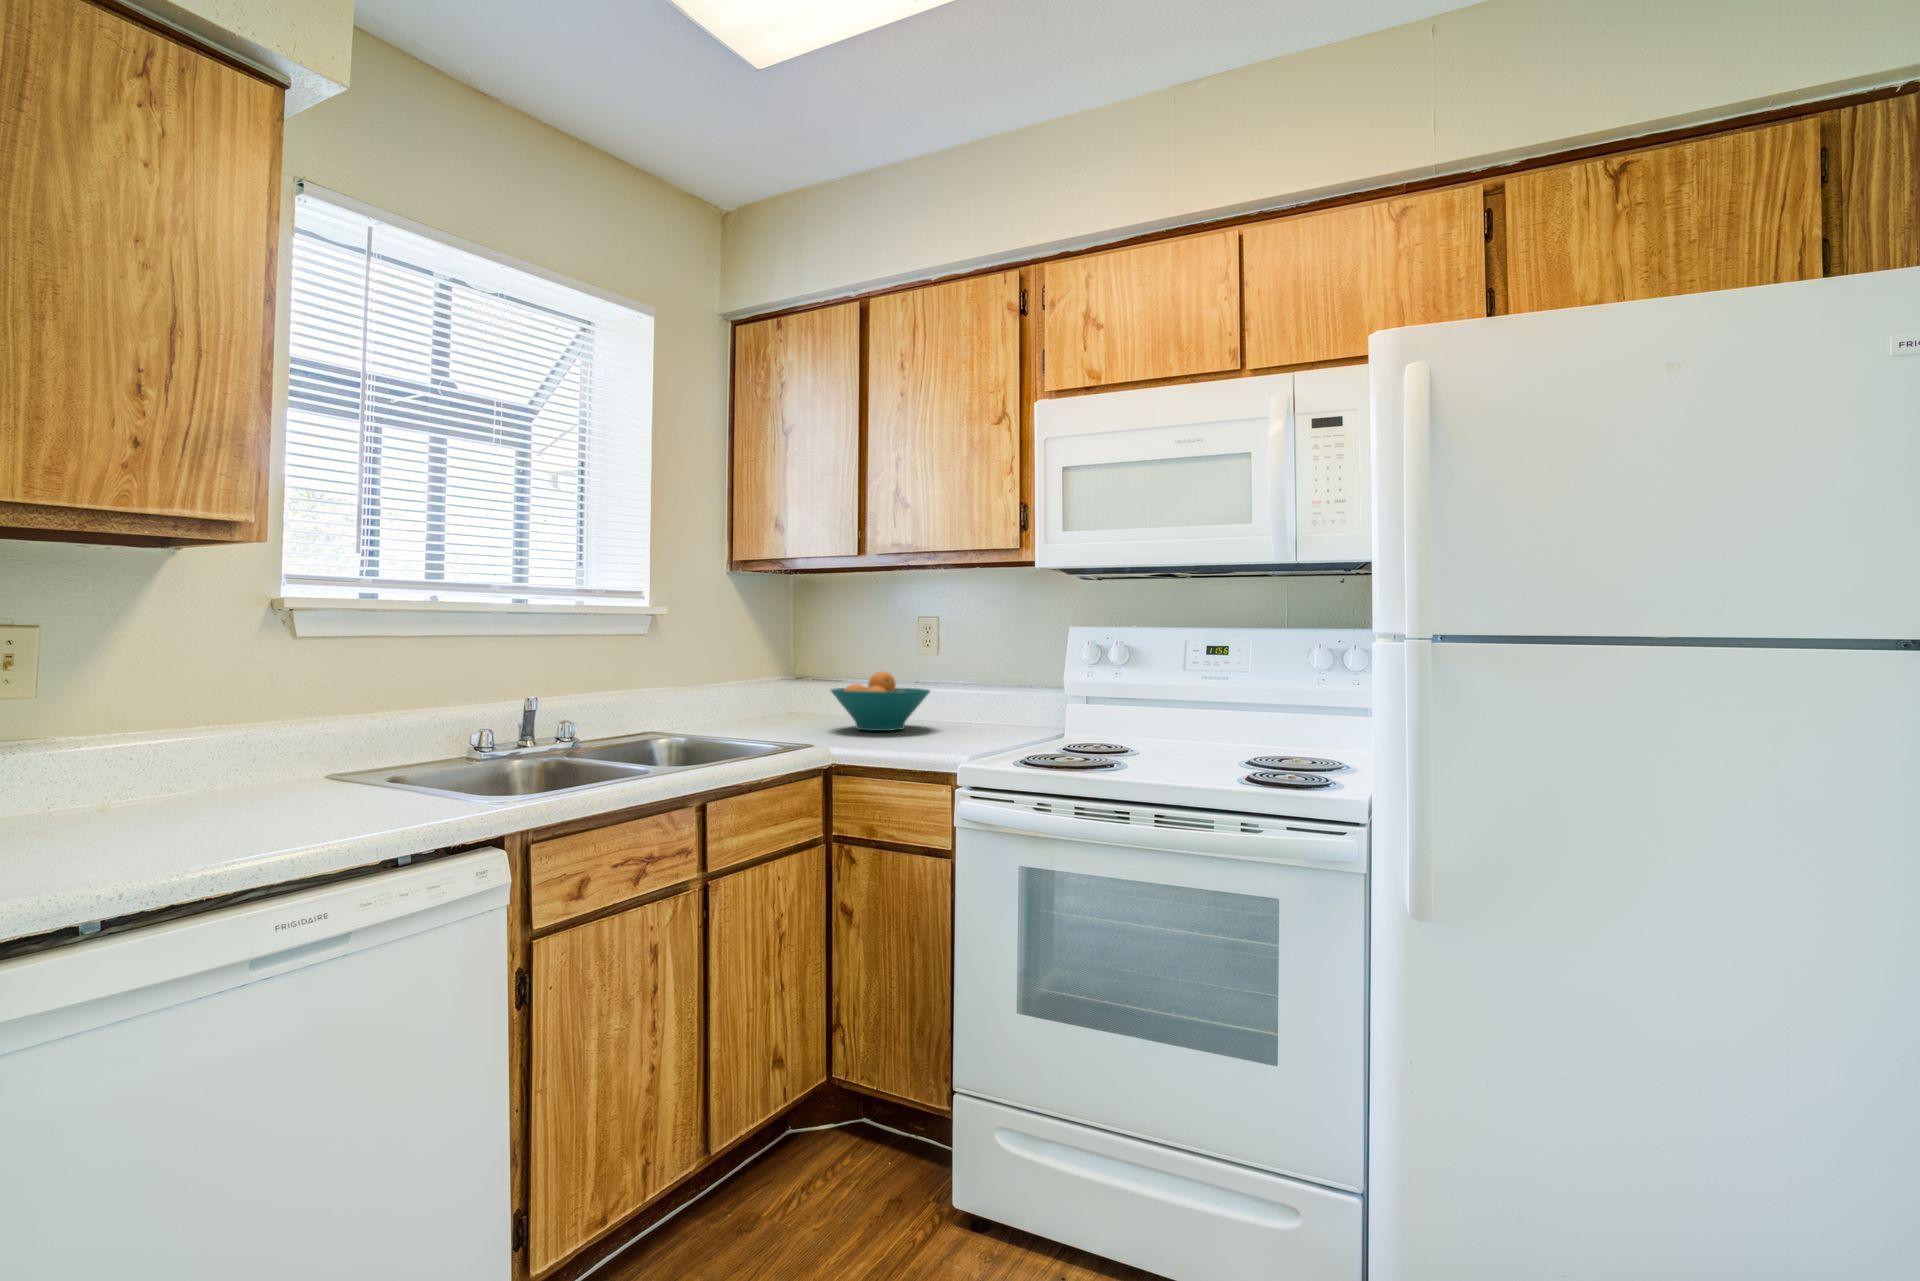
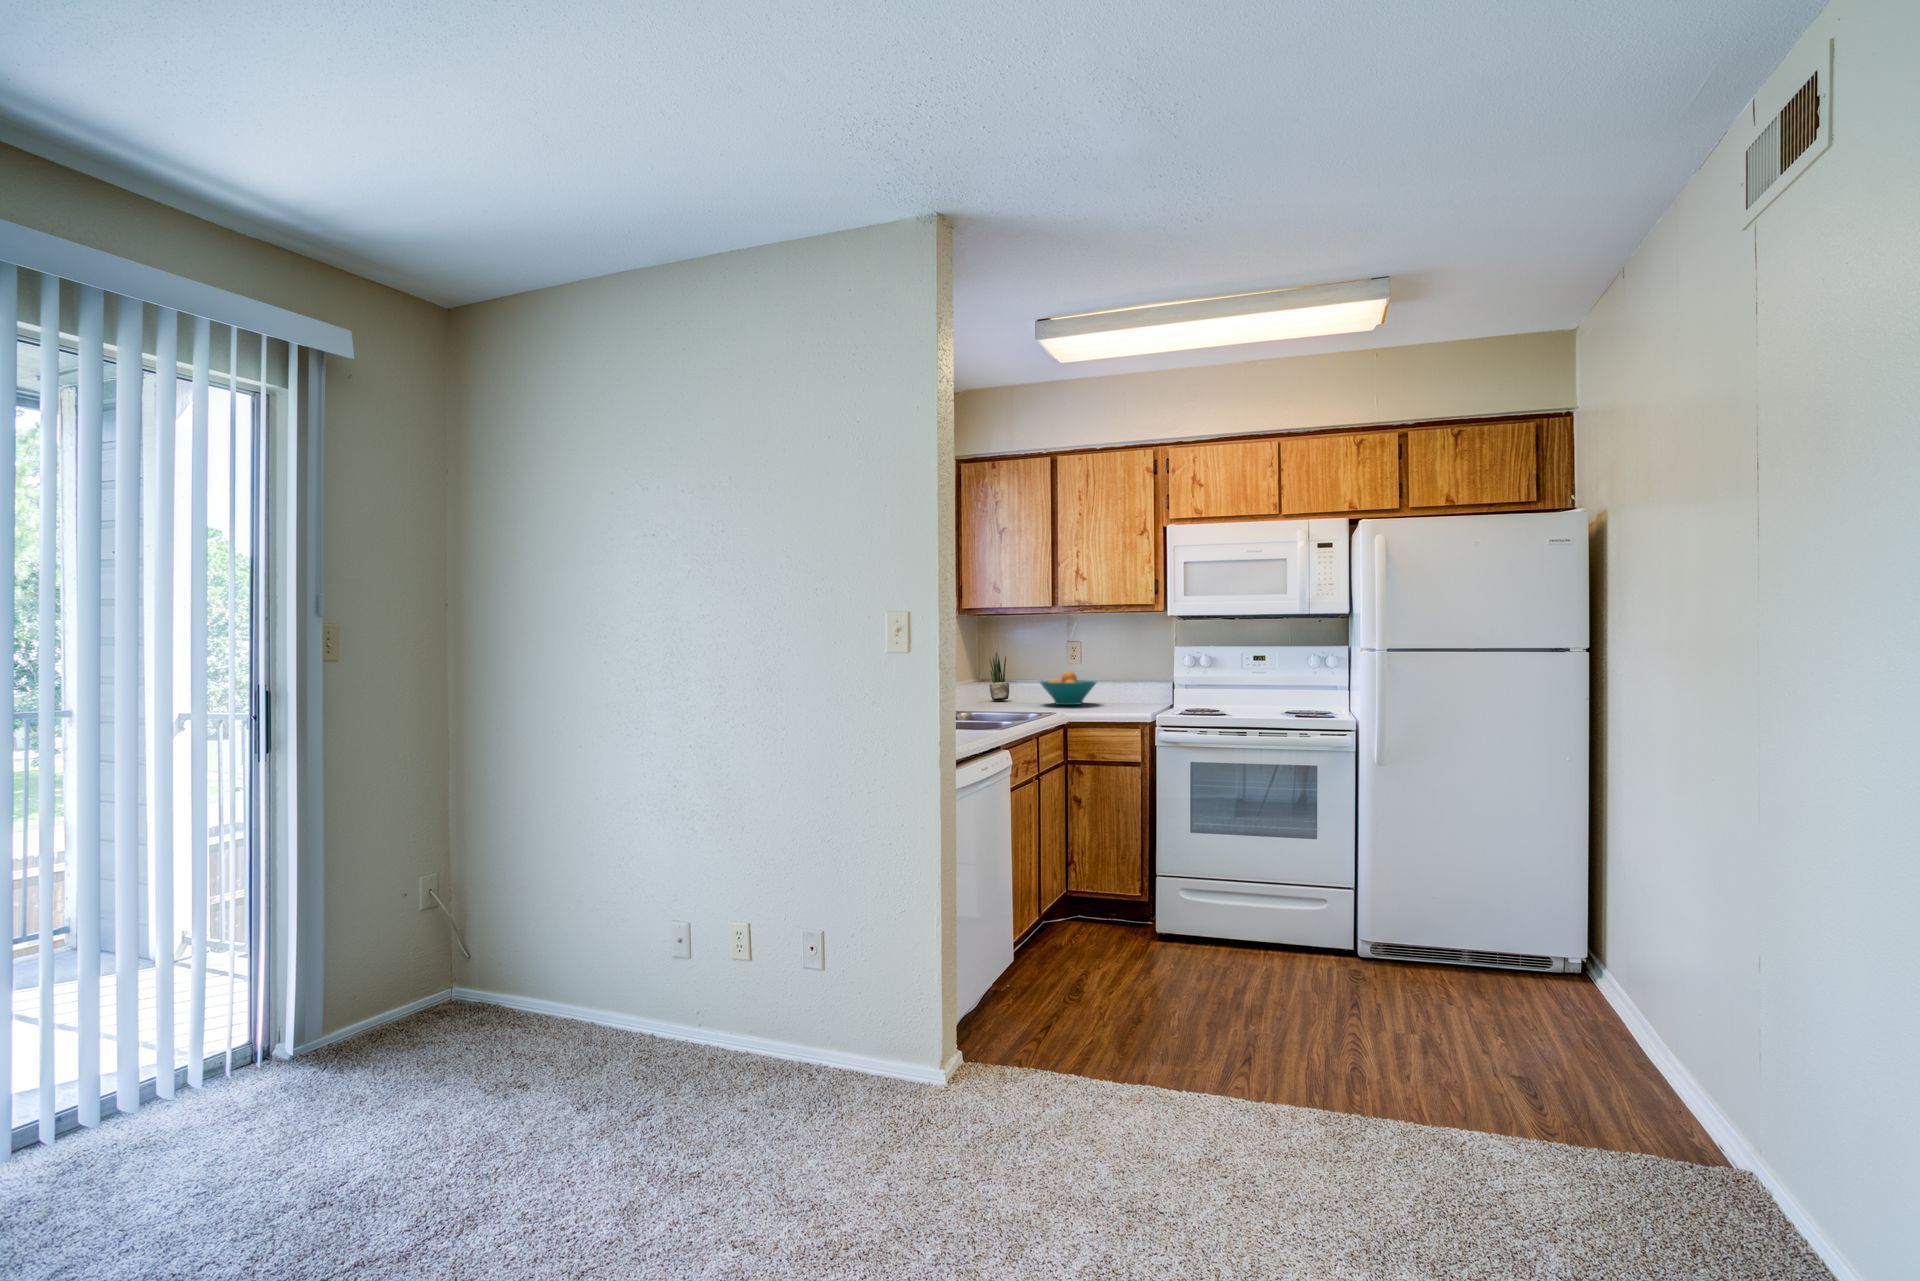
potted plant: none [780,638,812,717] -> present [989,653,1009,700]

